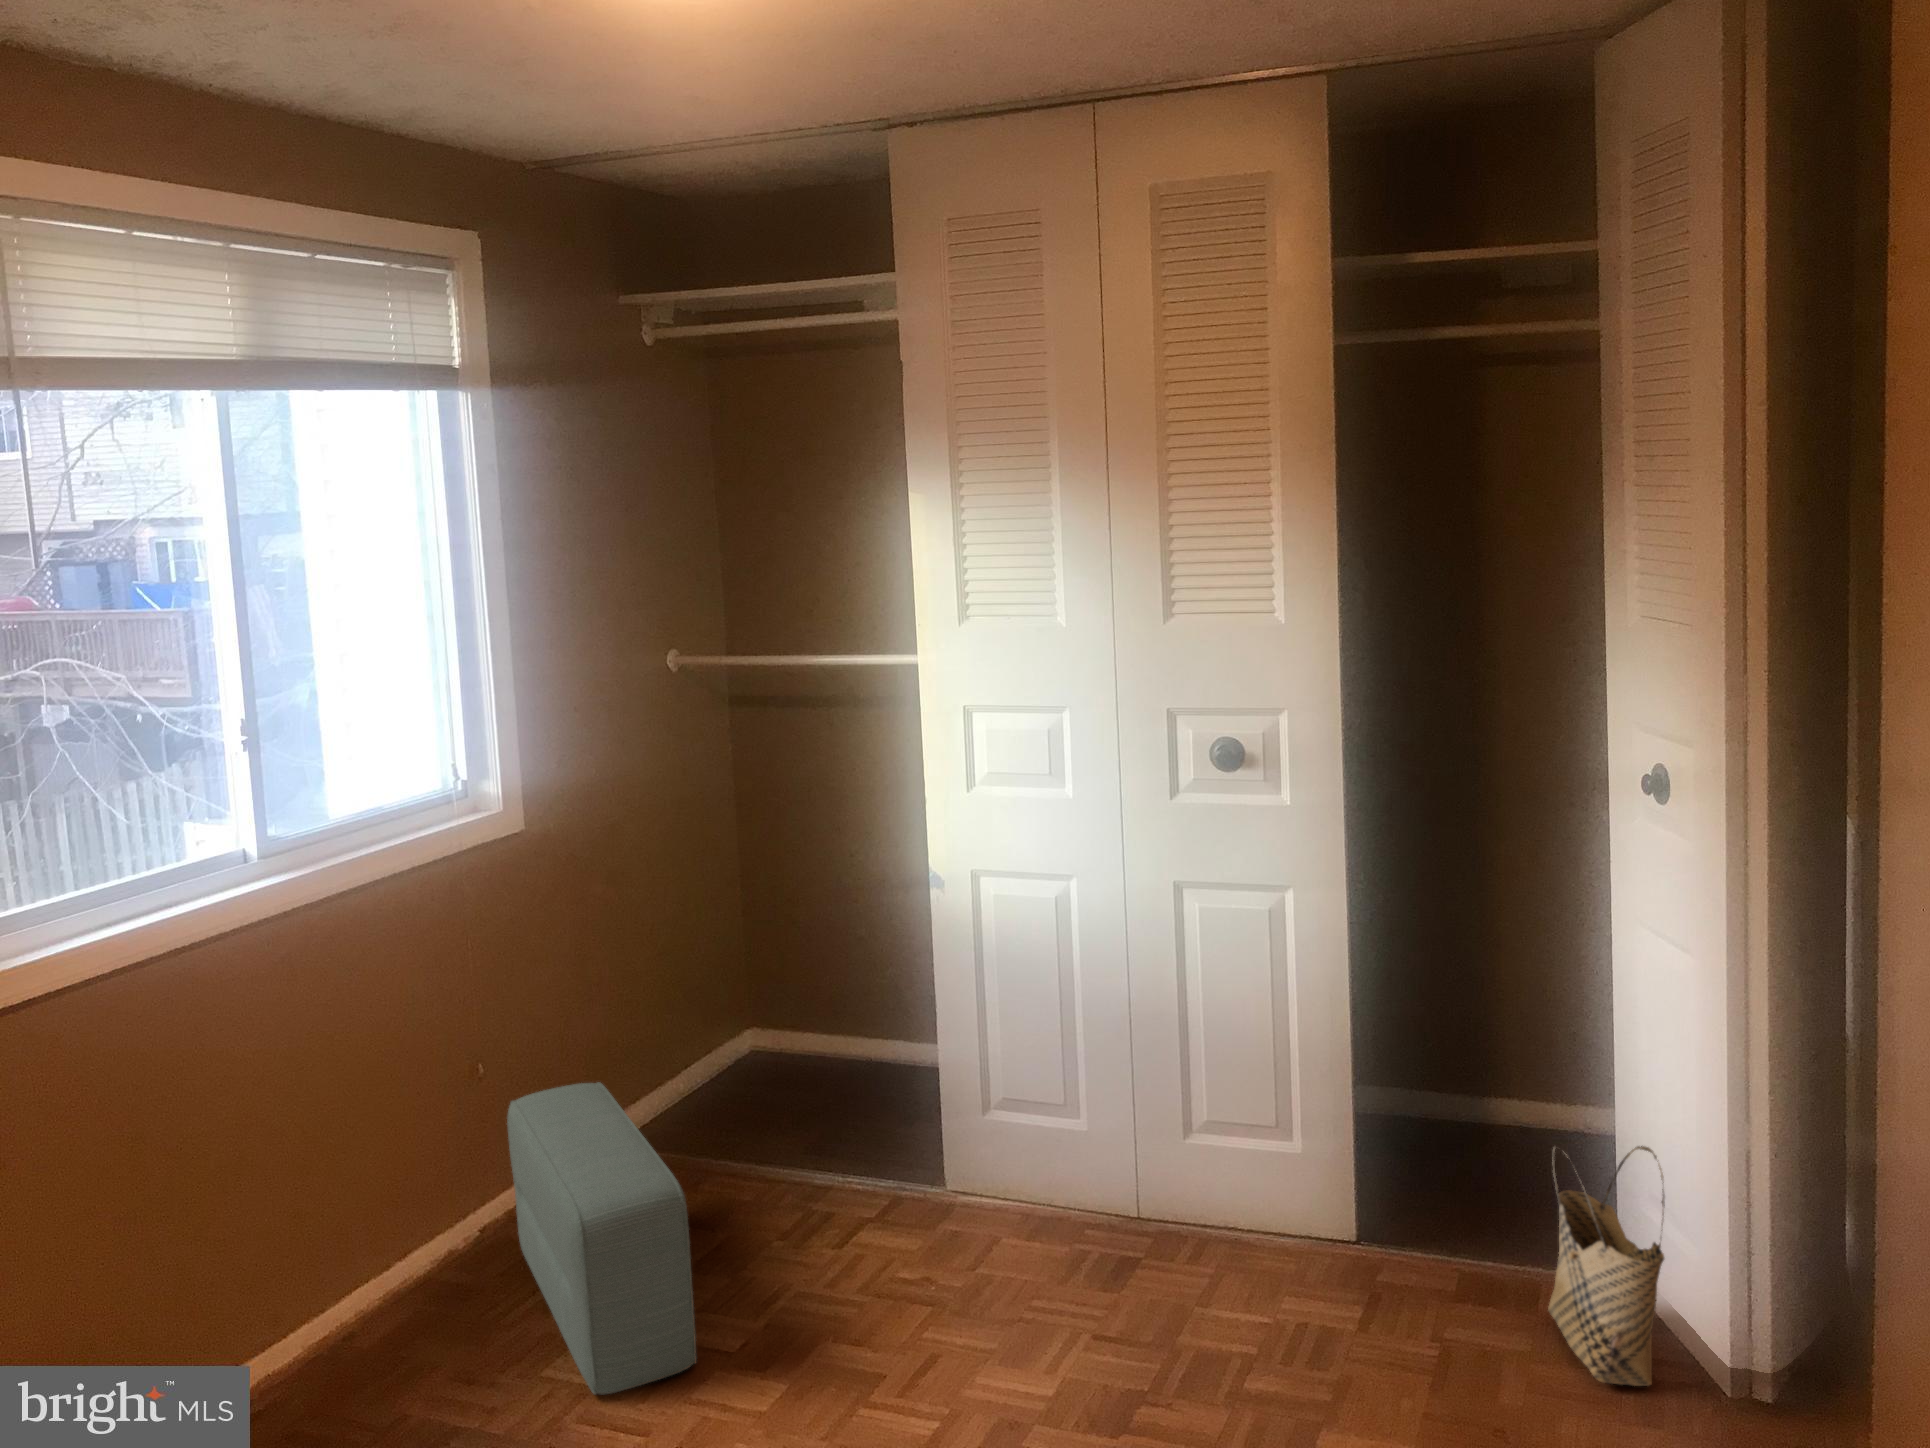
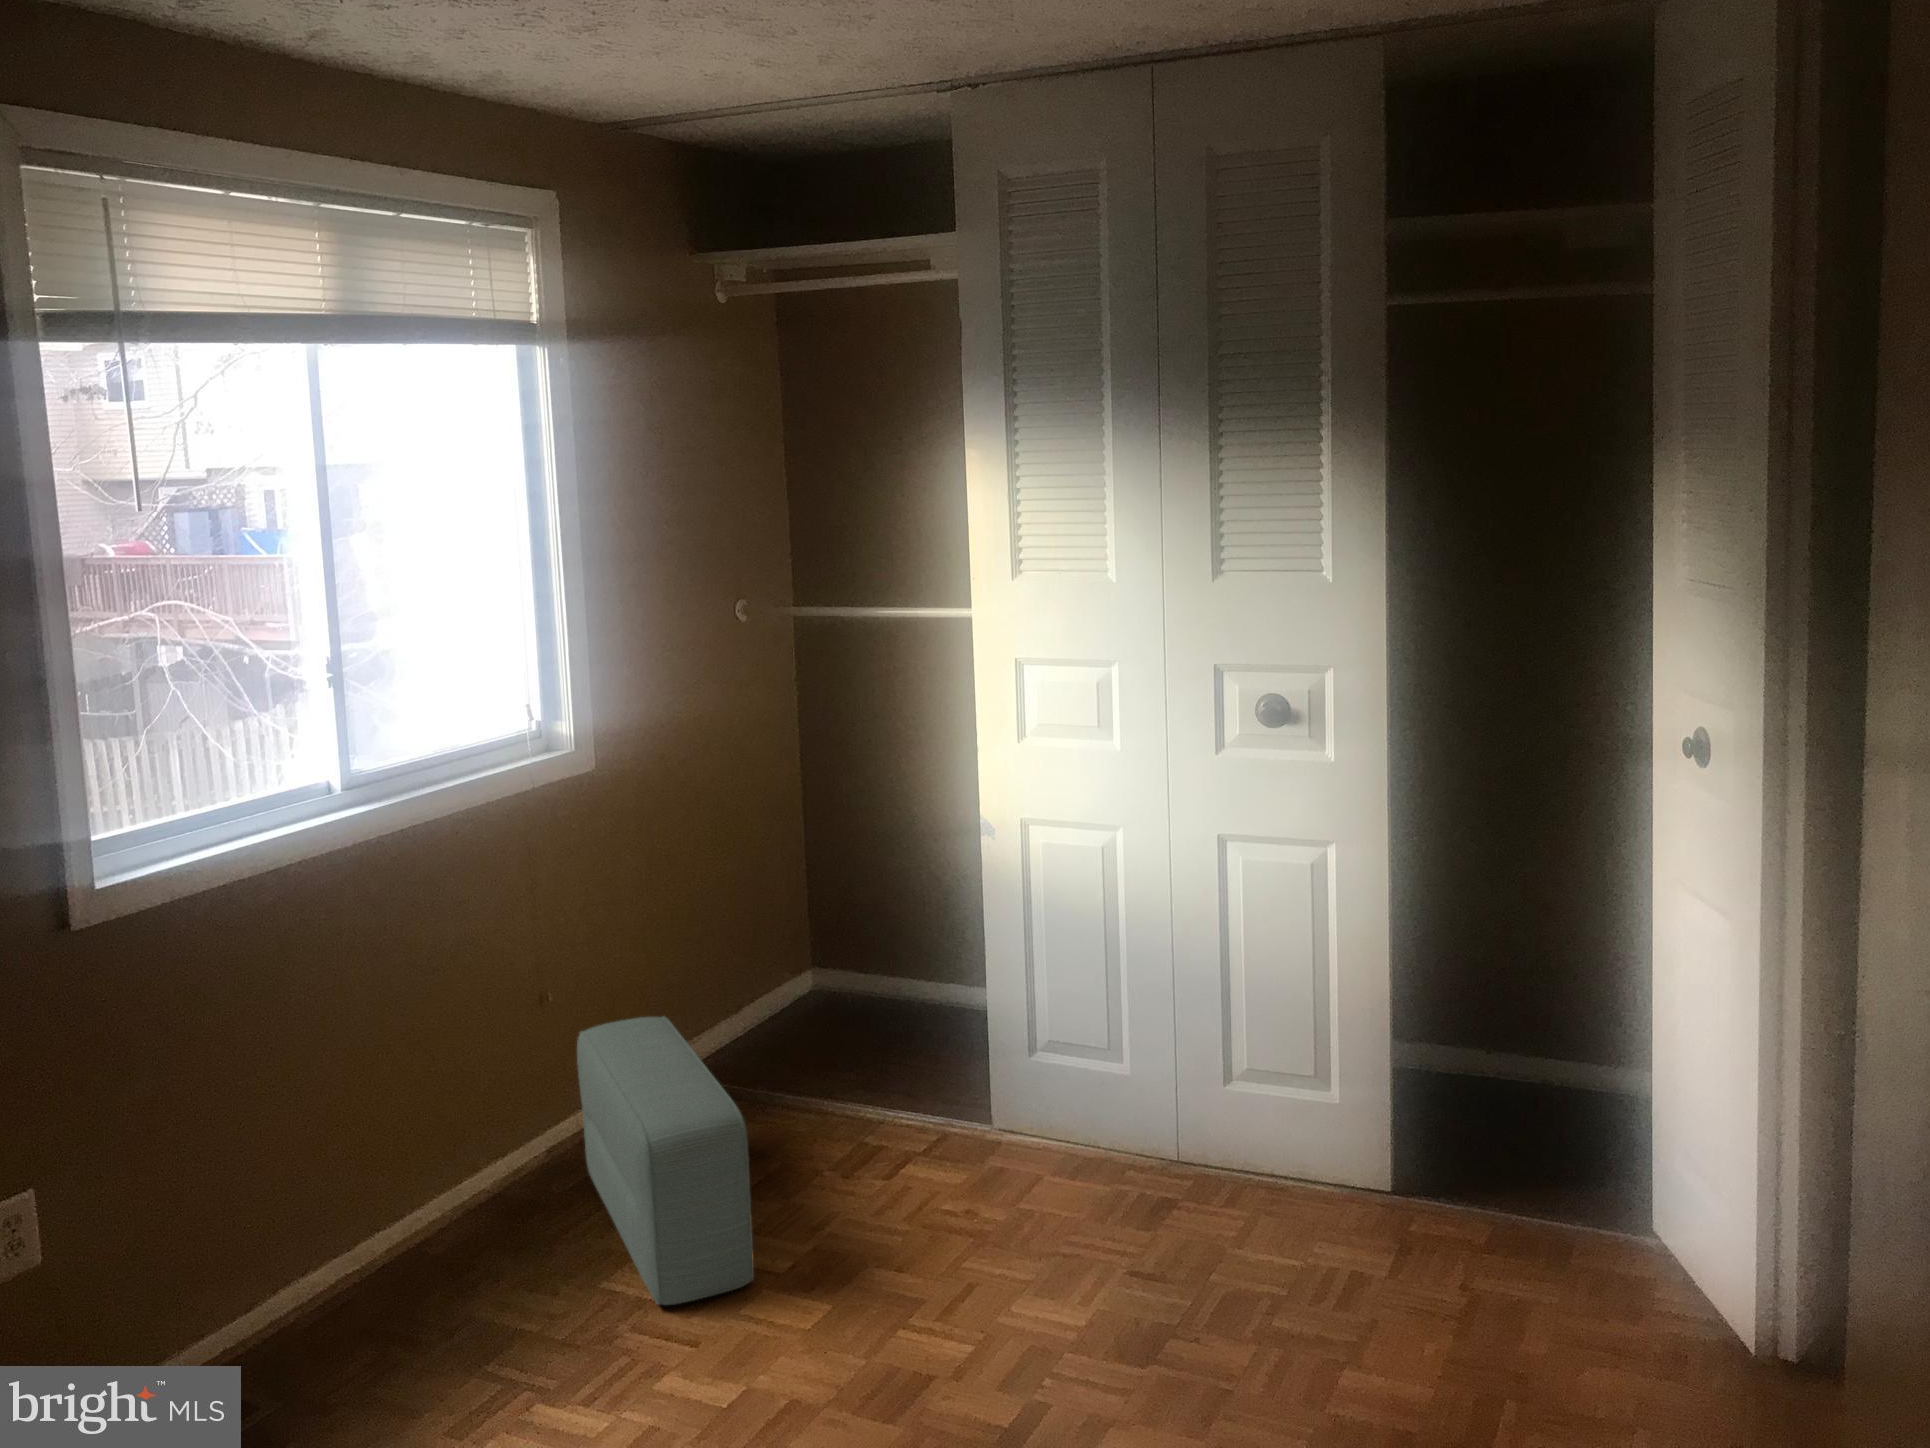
woven basket: present [1548,1146,1665,1386] -> none [1578,1101,1692,1335]

